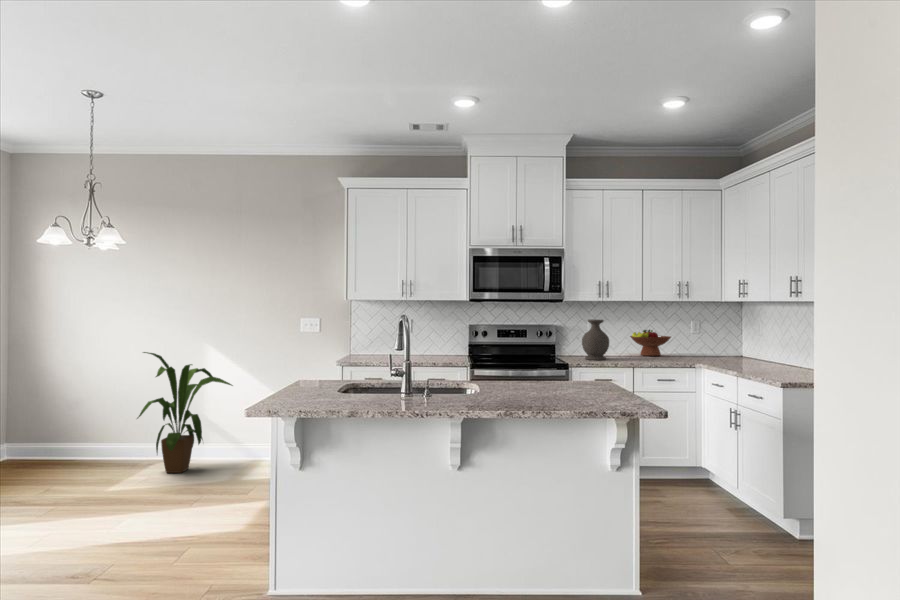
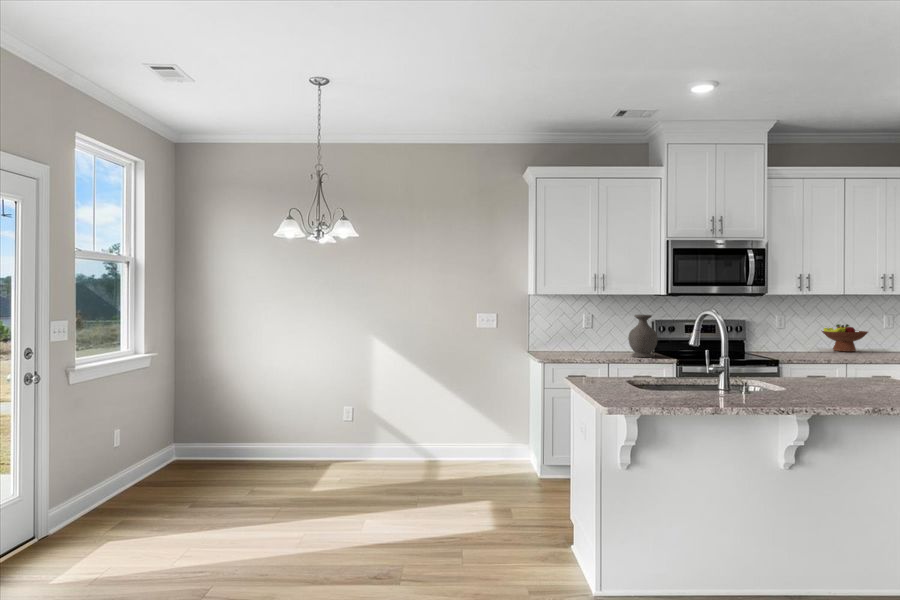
vase: present [582,319,609,360] -> present [628,315,658,357]
house plant: present [137,352,233,473] -> none [329,350,416,476]

